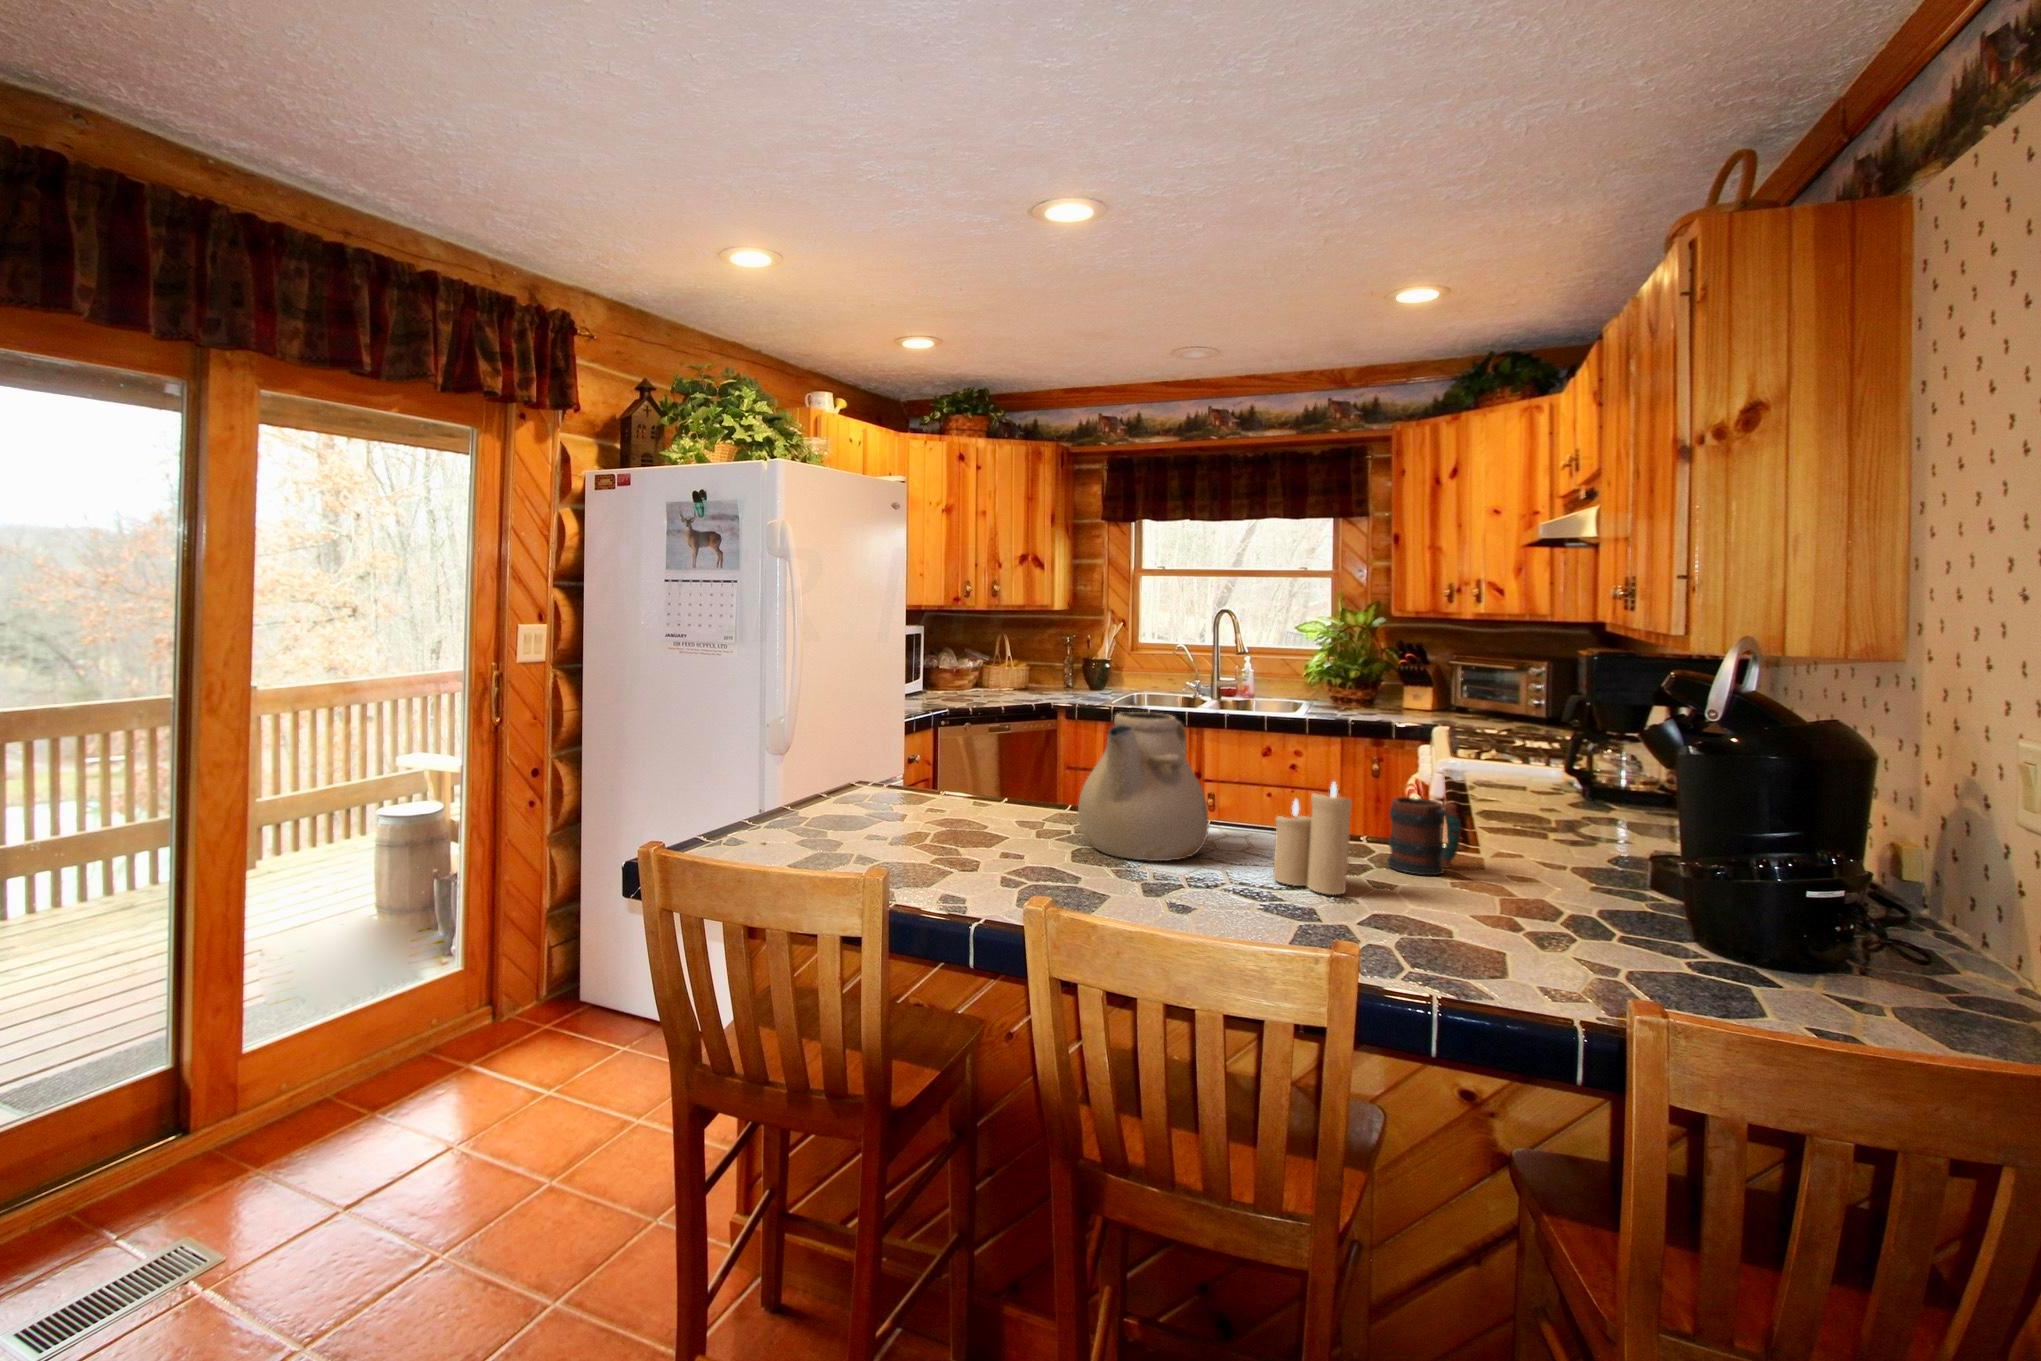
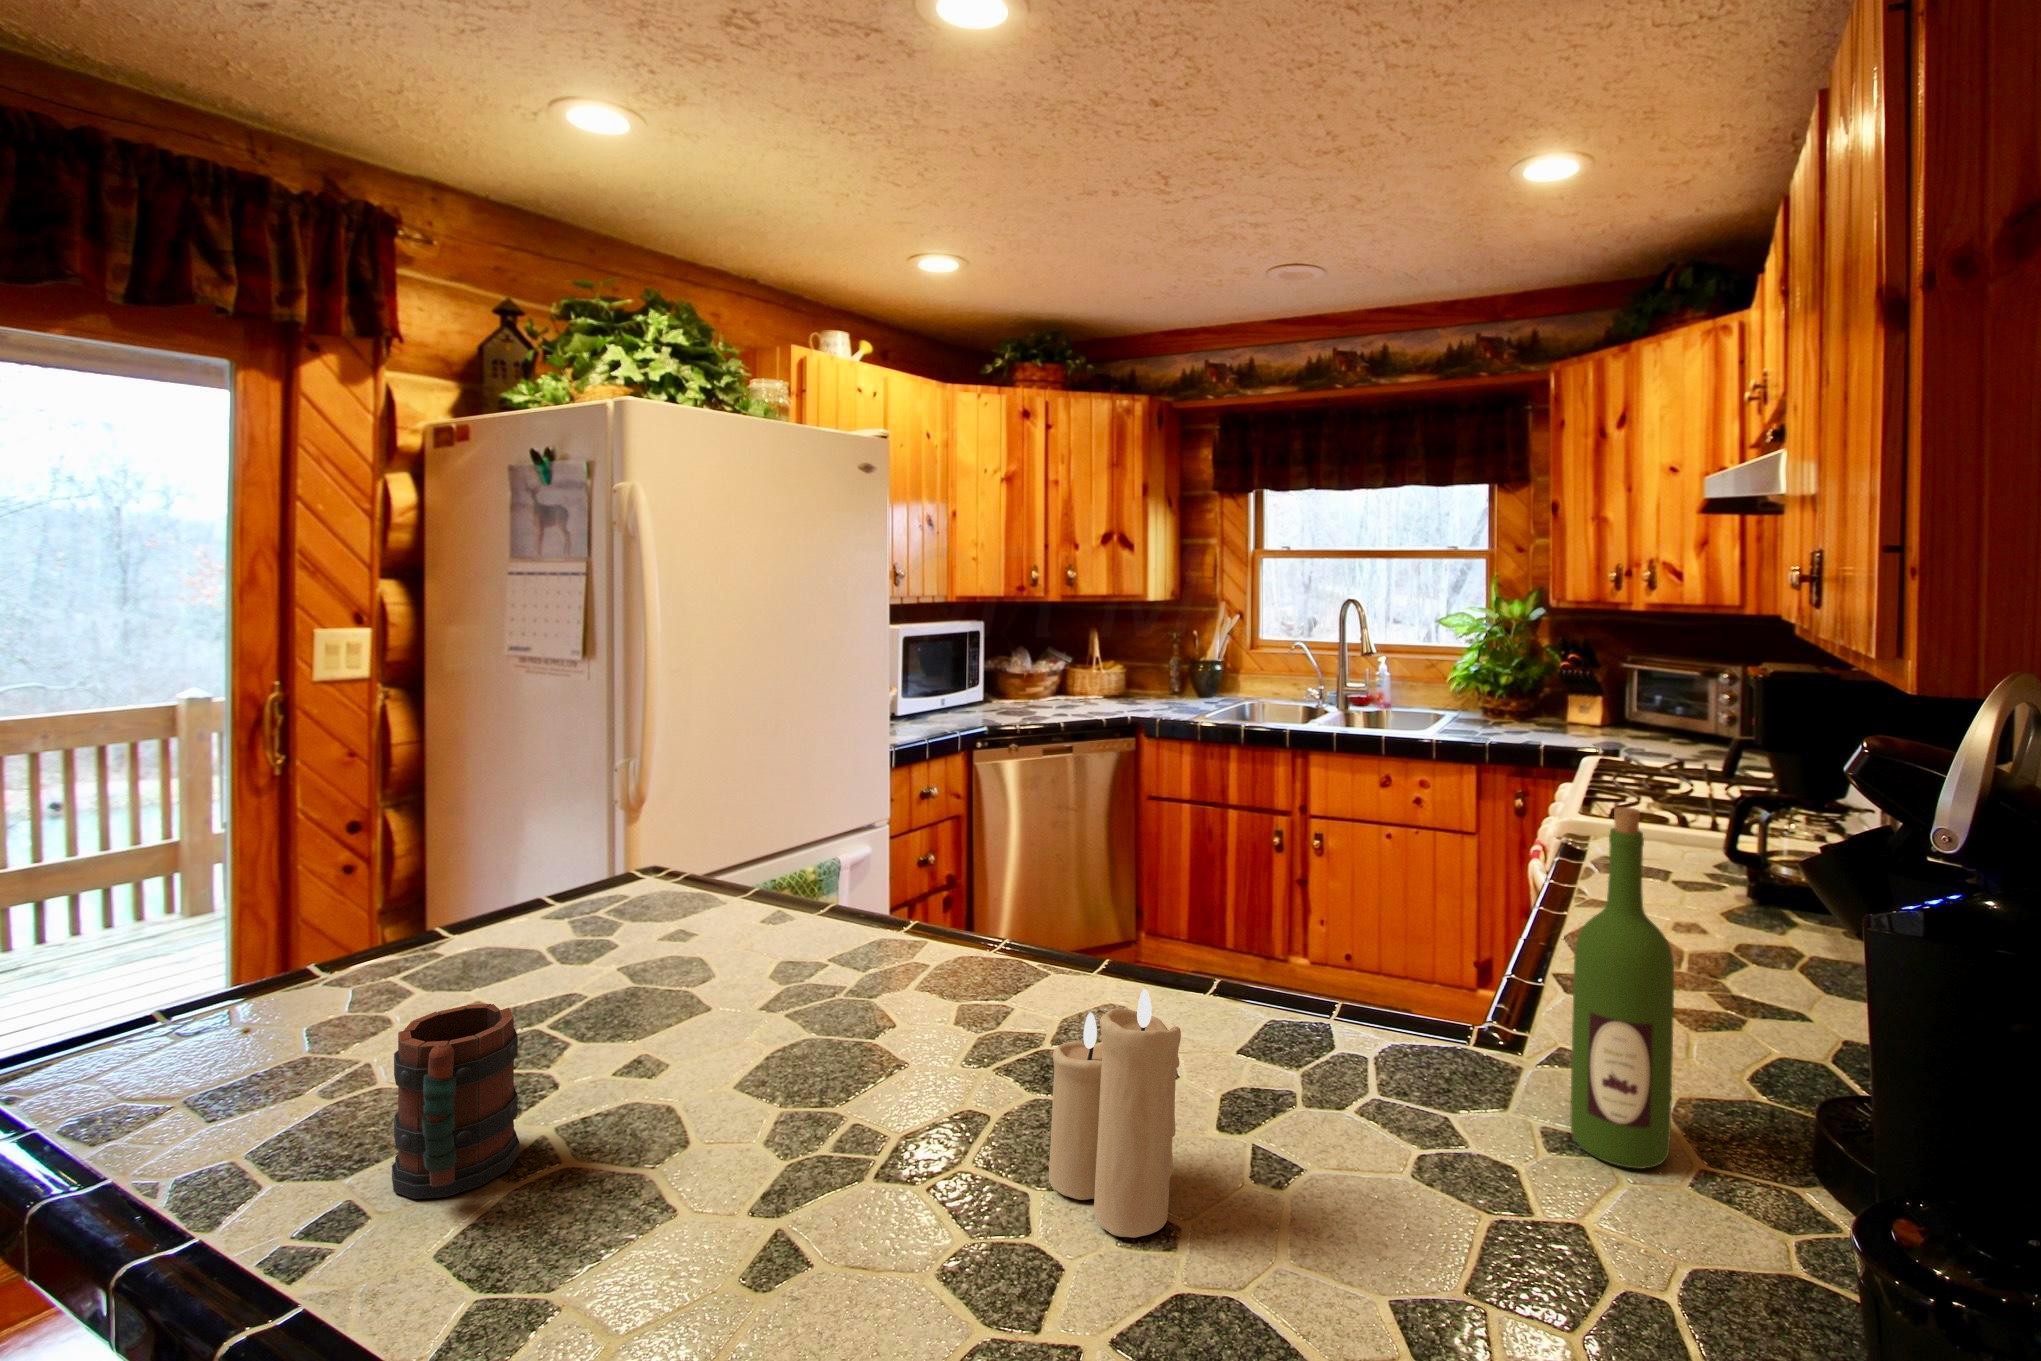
wine bottle: none [1520,704,1576,882] -> present [1570,807,1674,1169]
teapot: present [1078,712,1208,861] -> none [779,804,1024,1104]
mug: present [1388,797,1461,875] -> present [392,1004,520,1199]

